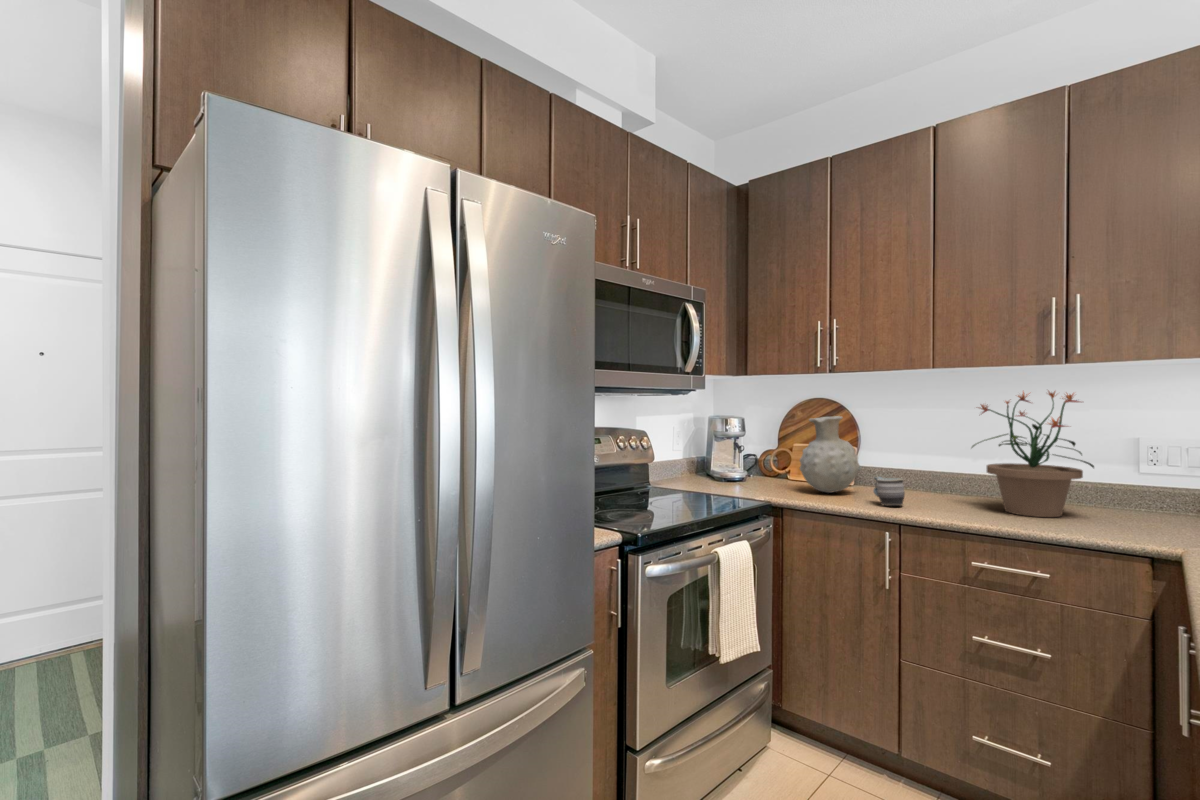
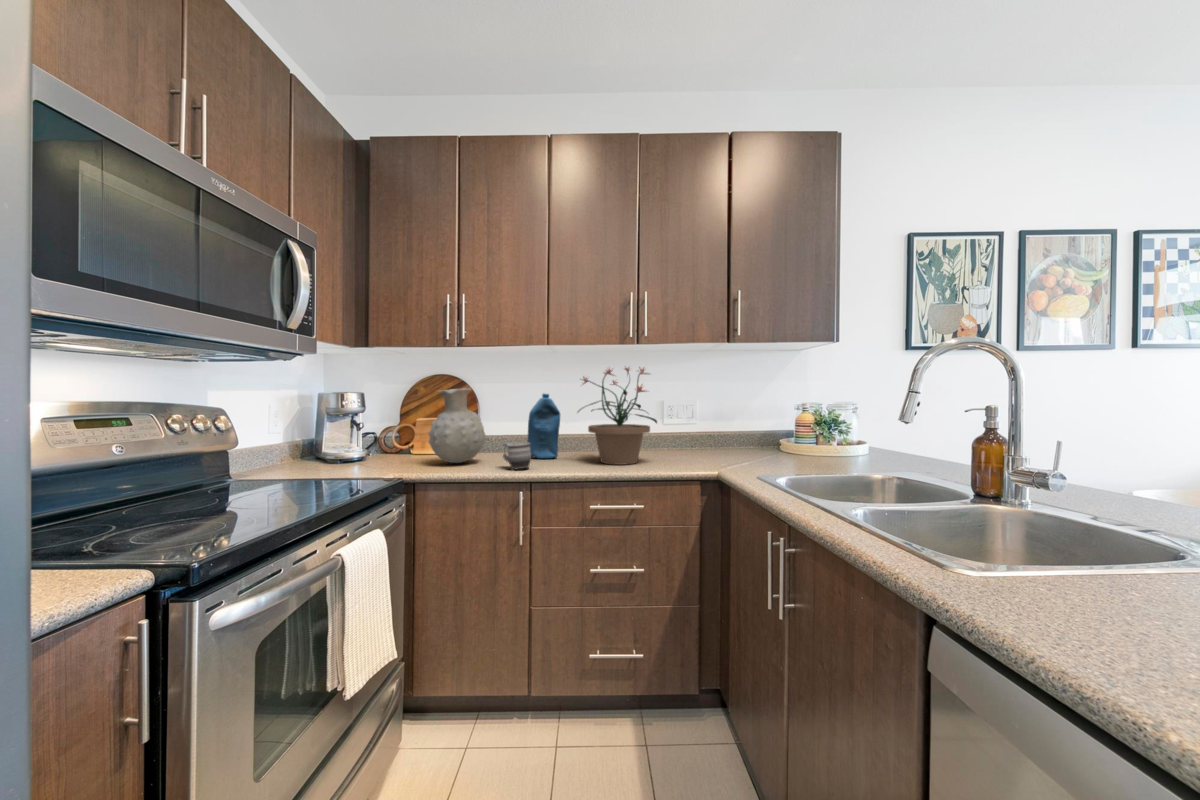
bottle: none [909,423,954,499] -> present [527,394,560,459]

